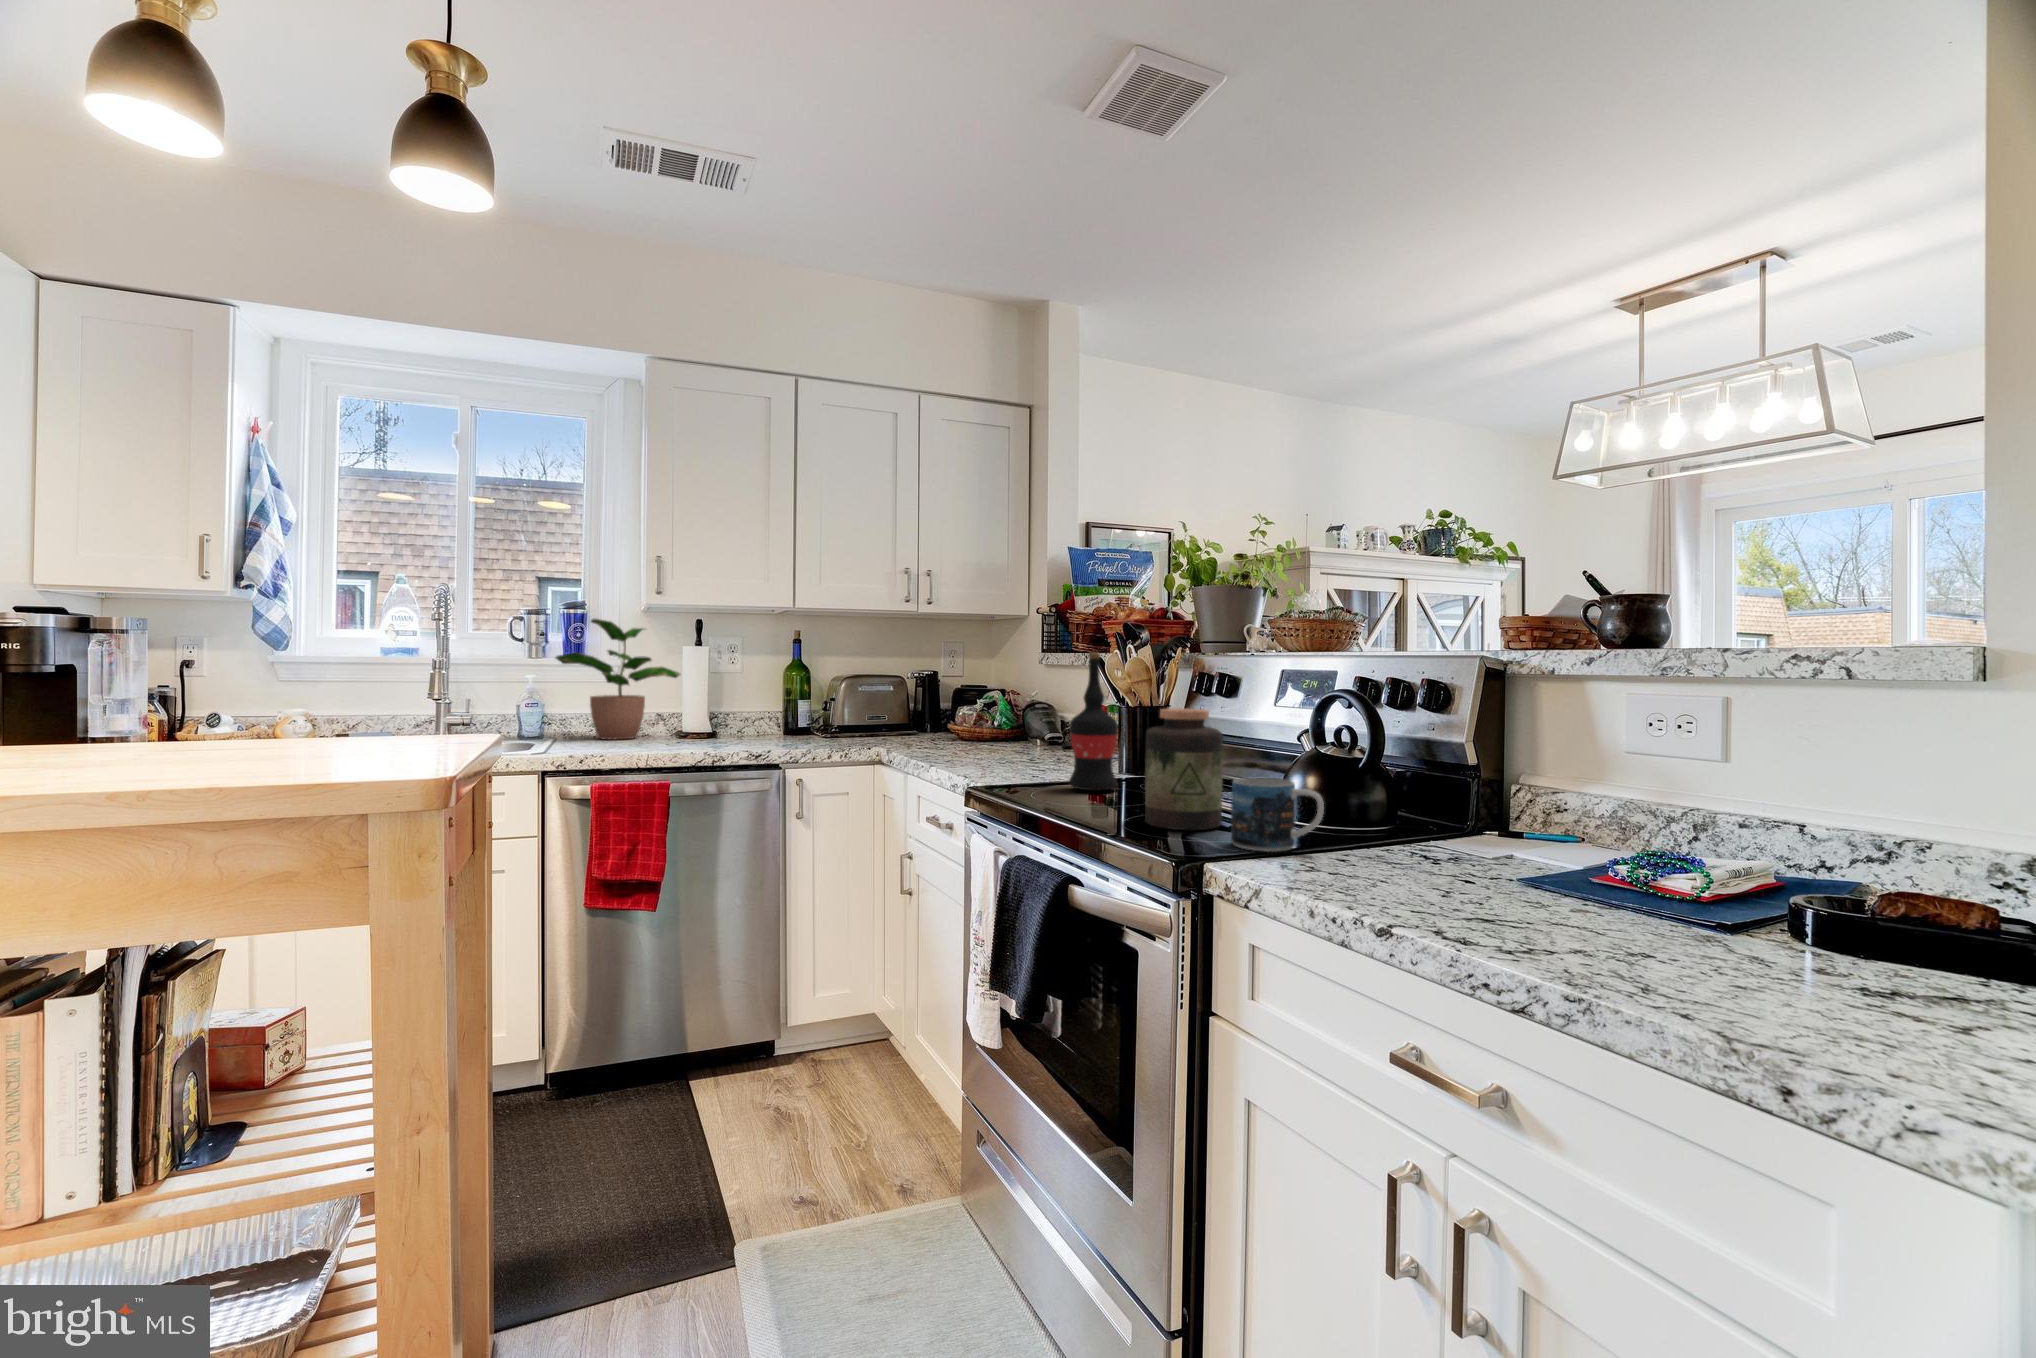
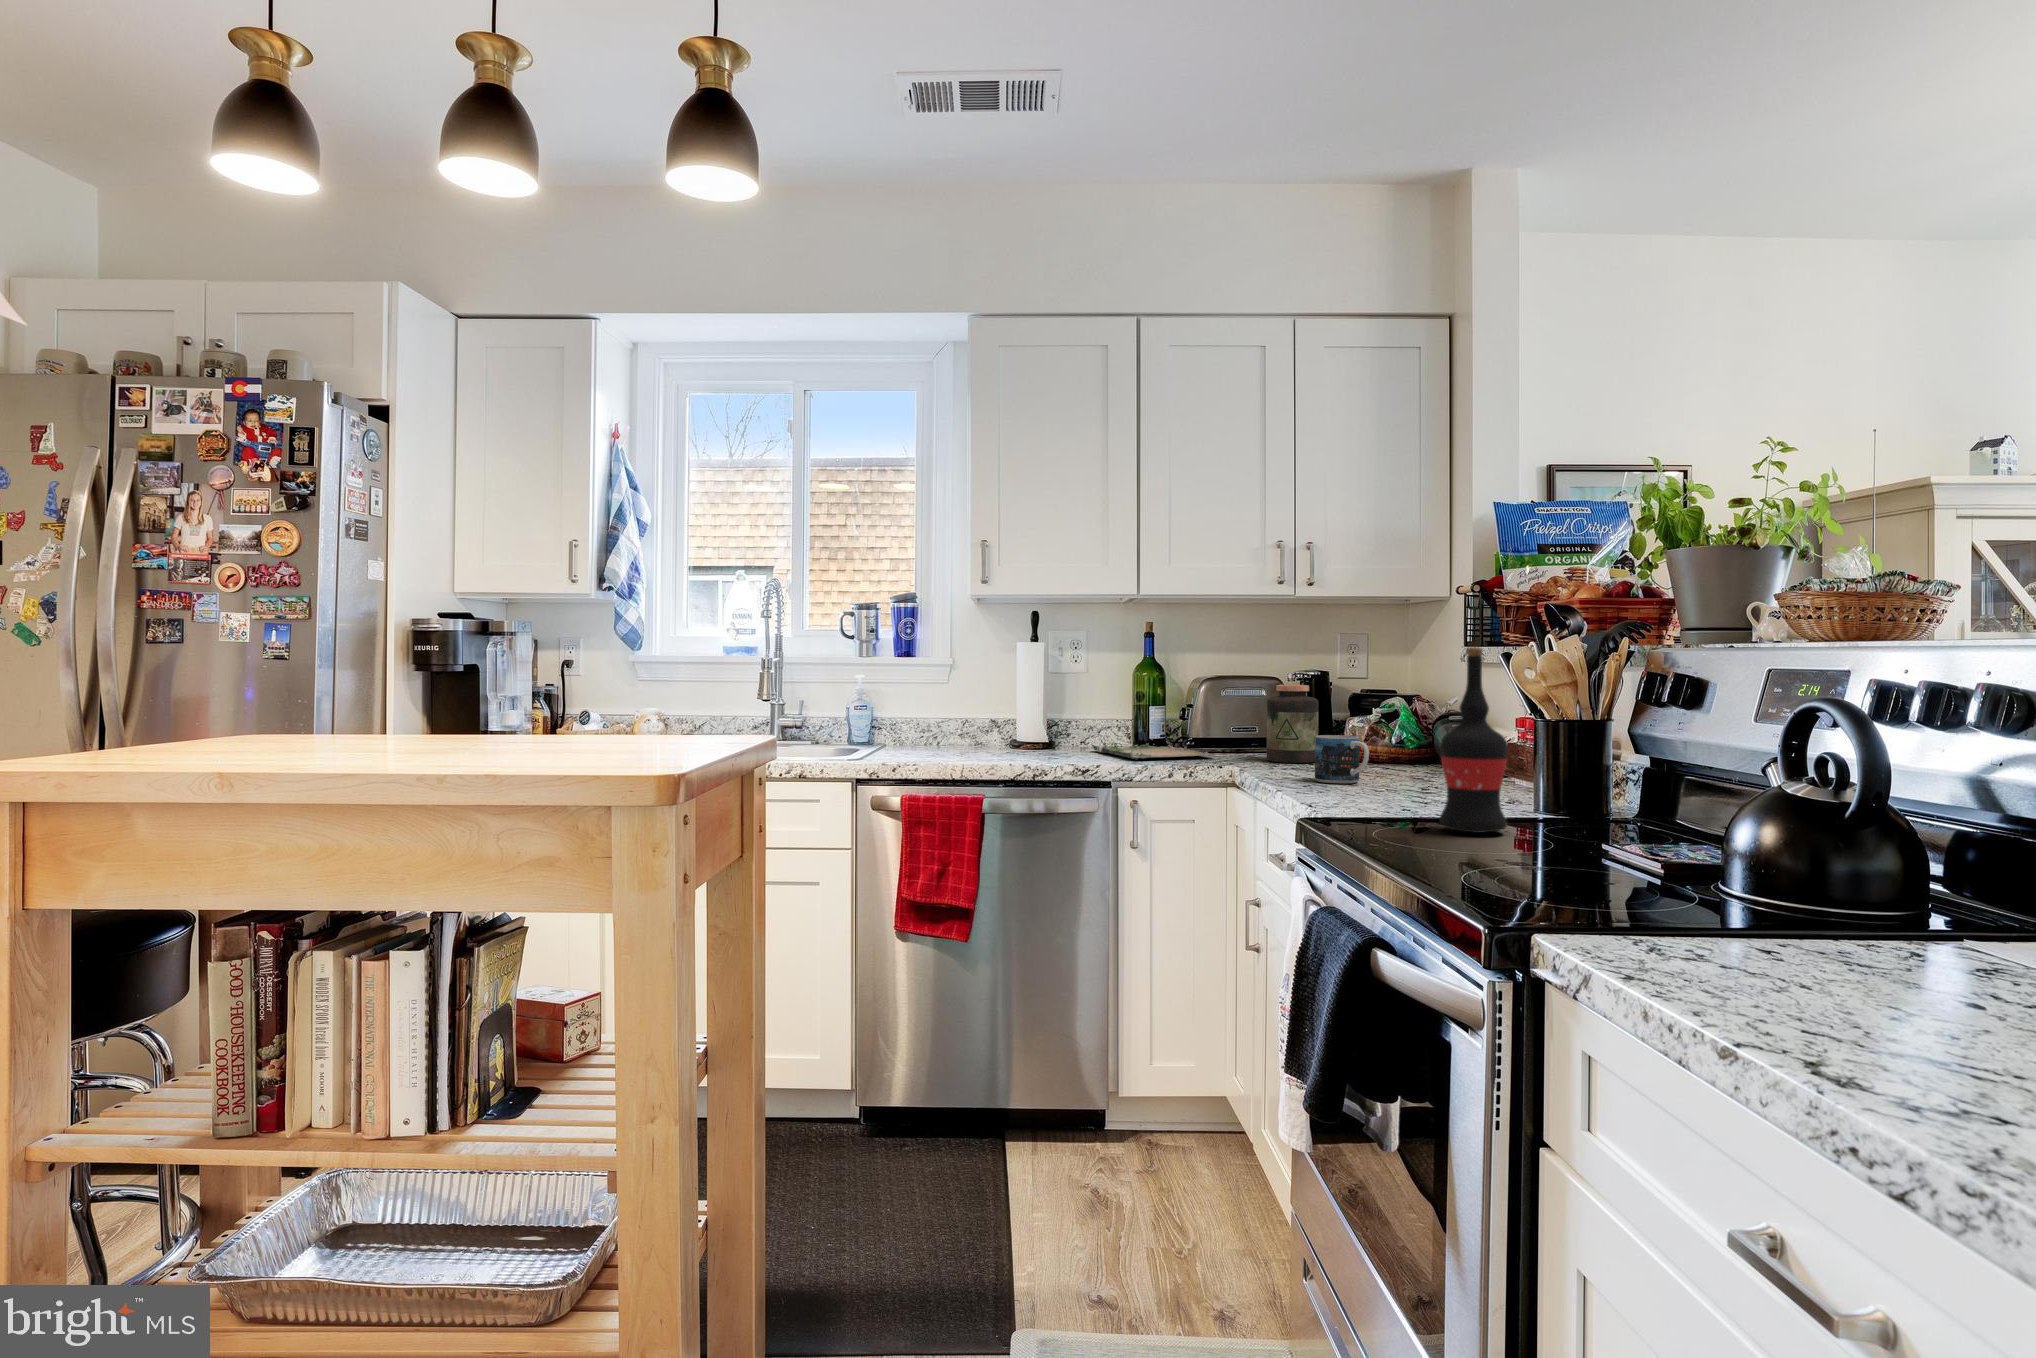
potted plant: present [556,619,680,740] -> none [882,612,1014,748]
jar: present [1145,708,1223,830] -> present [1267,685,1318,763]
tray: none [754,725,861,744] -> present [1092,739,1215,759]
mug: present [1231,778,1324,852] -> present [1315,735,1369,783]

